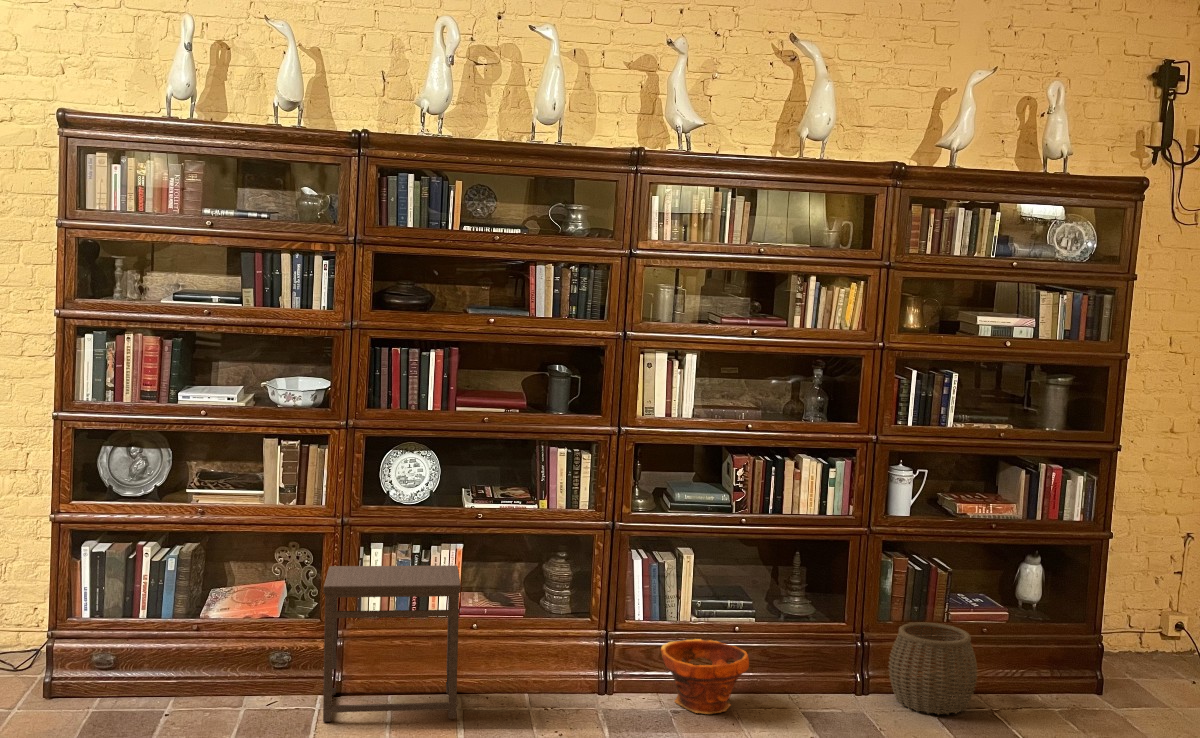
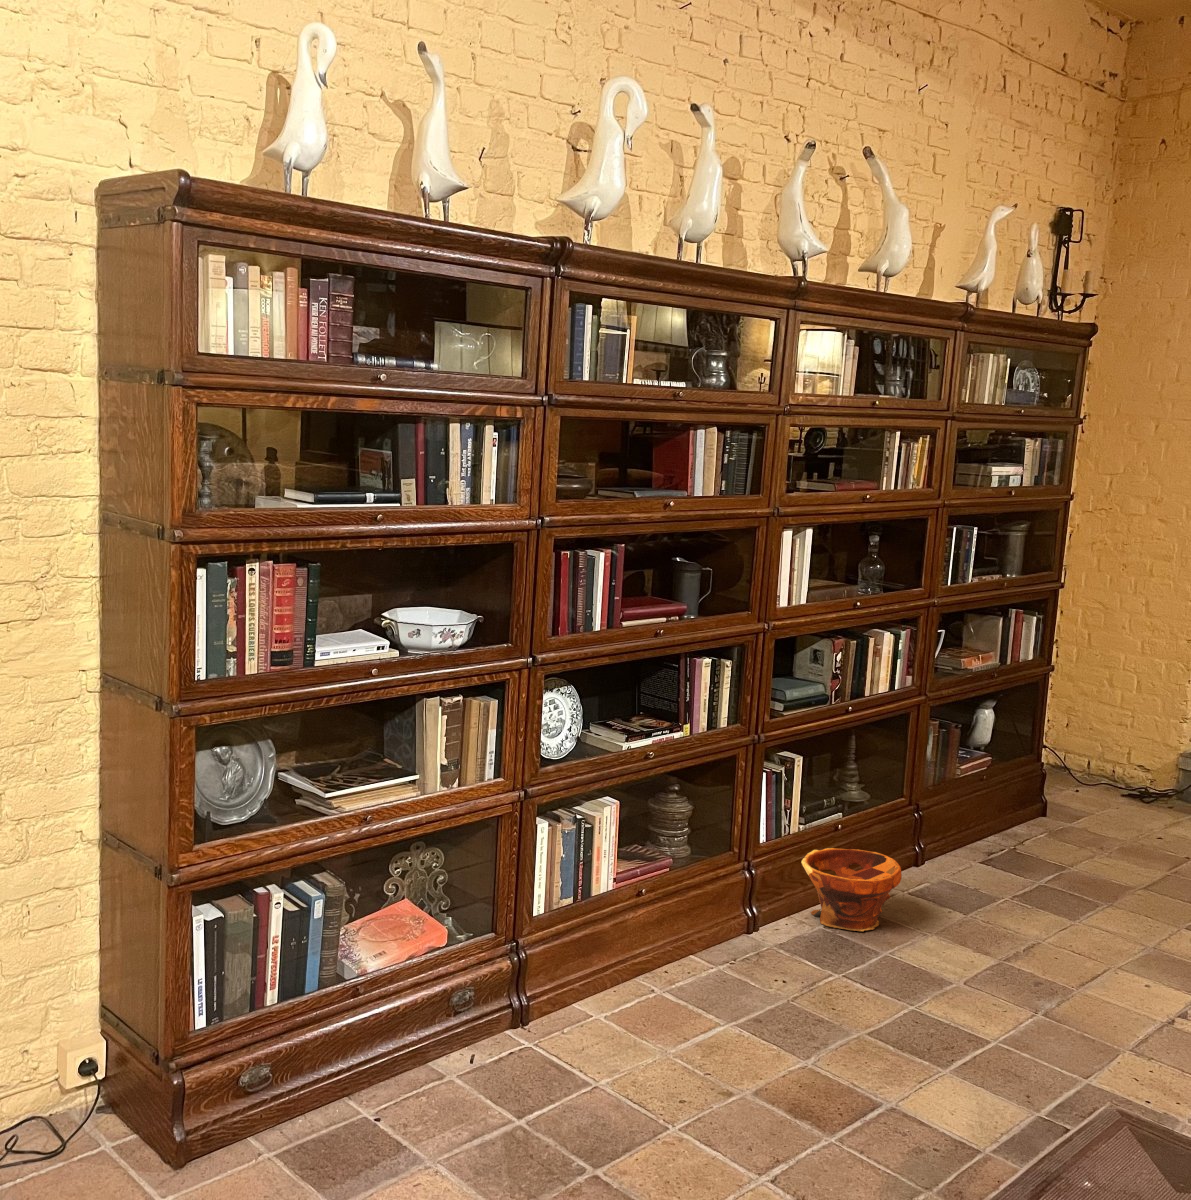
side table: present [323,566,461,722] -> none [507,823,704,1066]
woven basket: present [889,622,978,715] -> none [943,783,1035,875]

